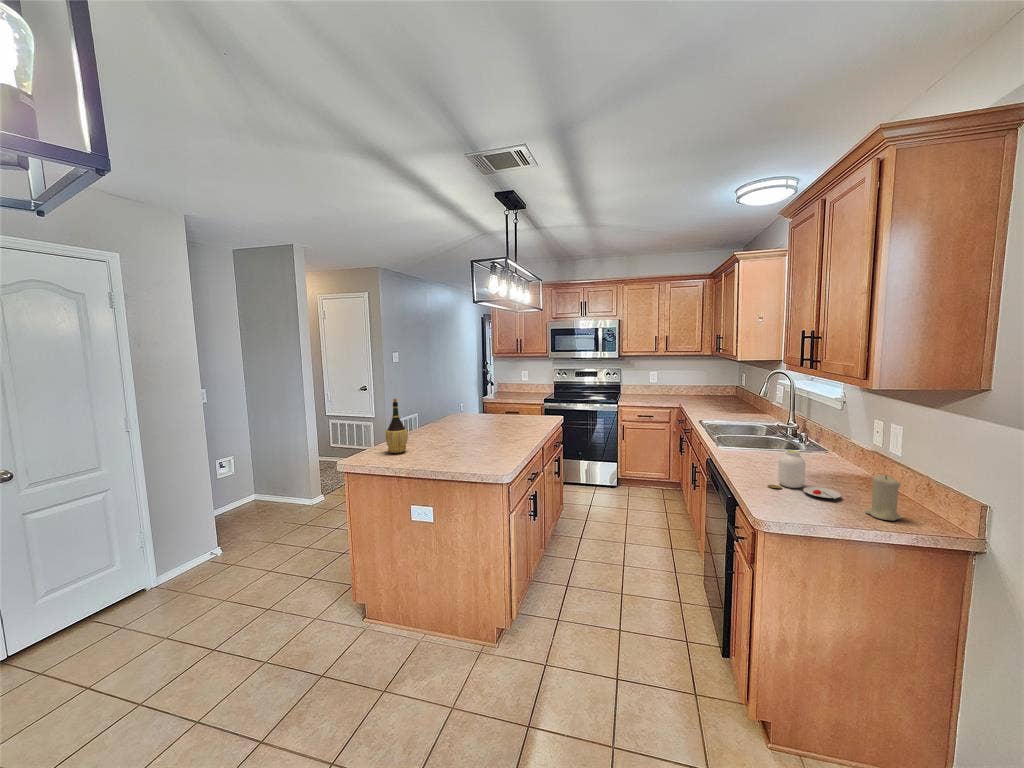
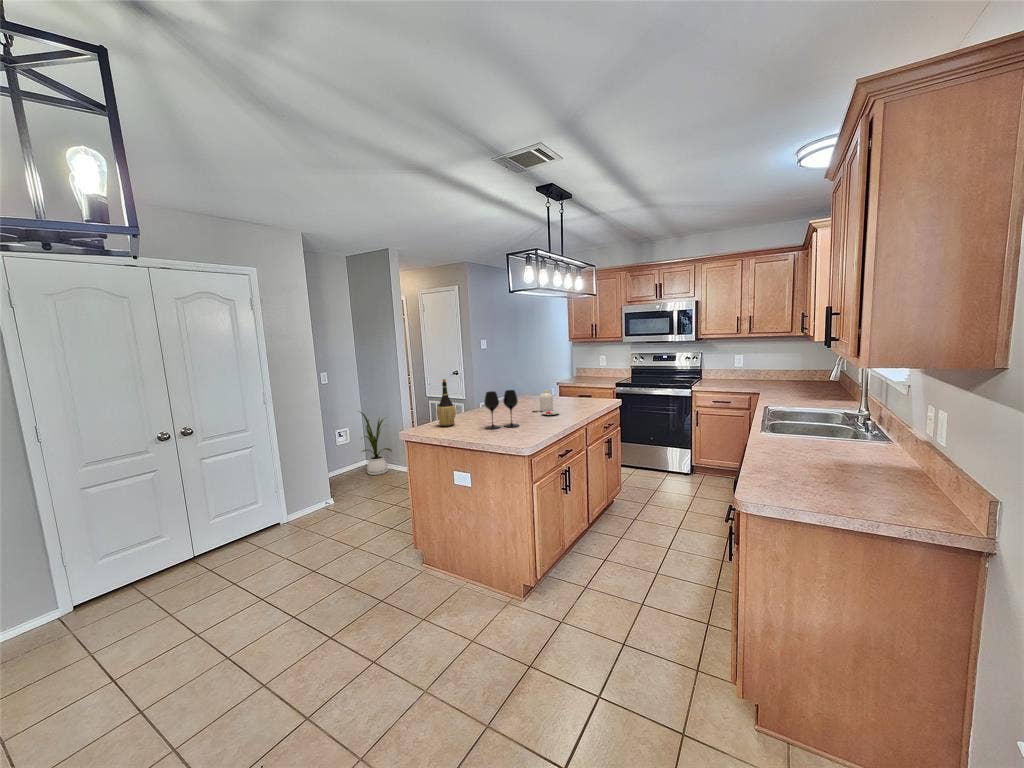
wine glass: none [445,410,483,455] -> present [484,390,519,429]
house plant: none [242,434,292,513] -> present [360,412,392,475]
jar: present [768,450,841,499] -> present [534,390,559,415]
candle: present [865,475,901,521] -> none [875,462,915,512]

